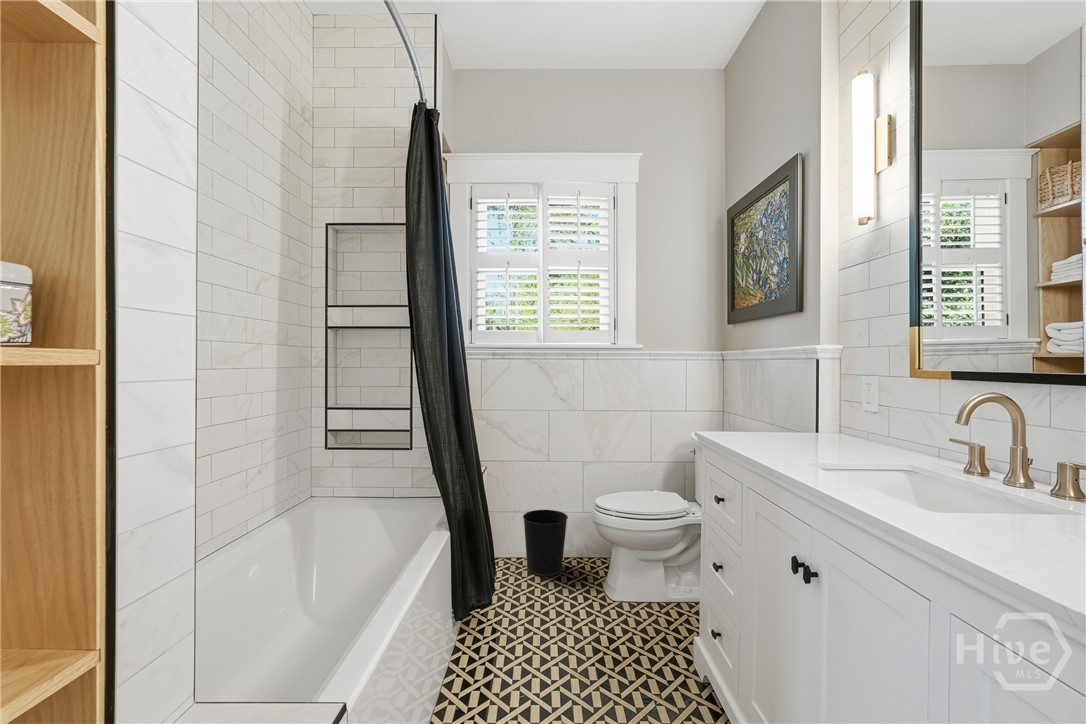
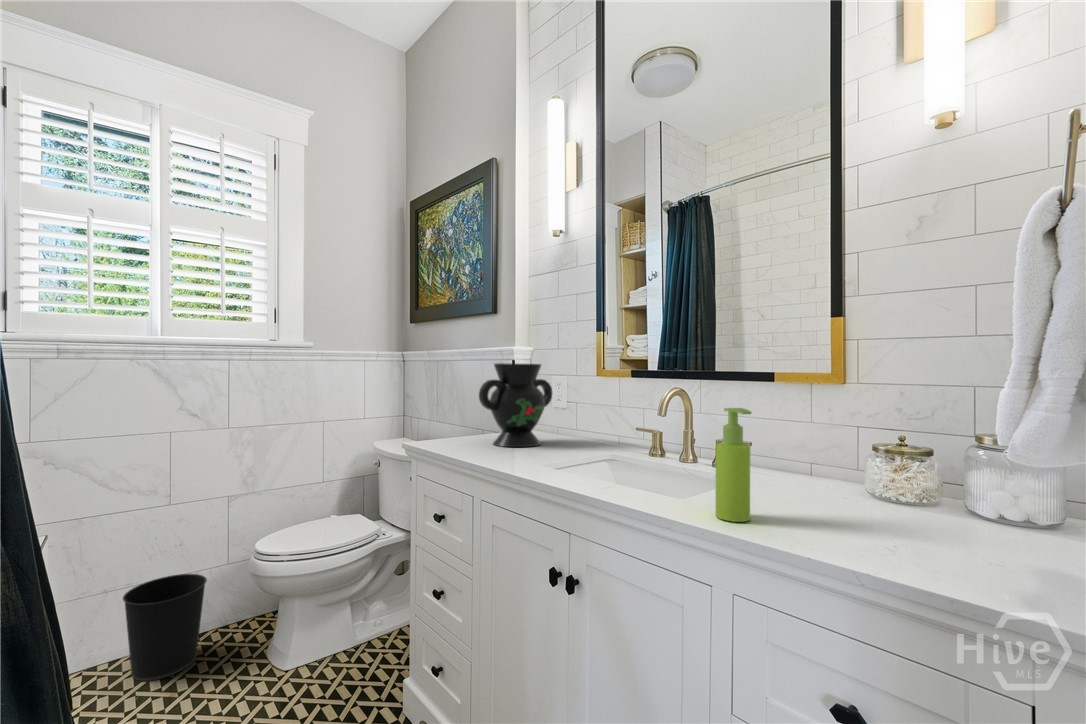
decorative vase: none [760,363,852,448] -> present [479,363,552,447]
soap dispenser: none [950,412,1000,542] -> present [716,408,752,522]

